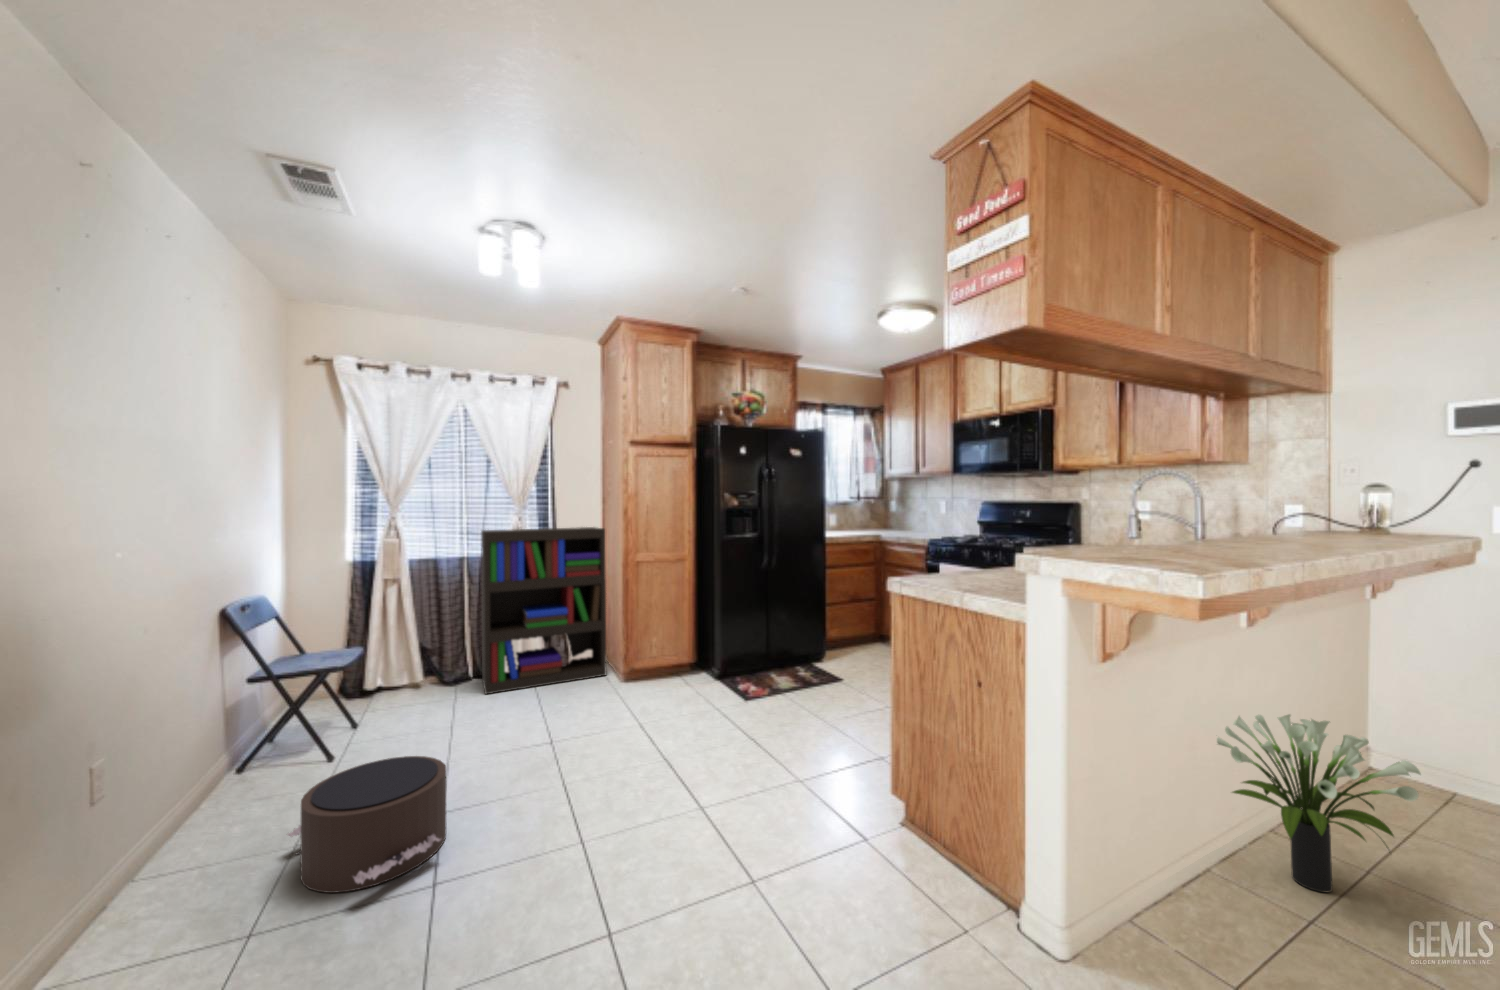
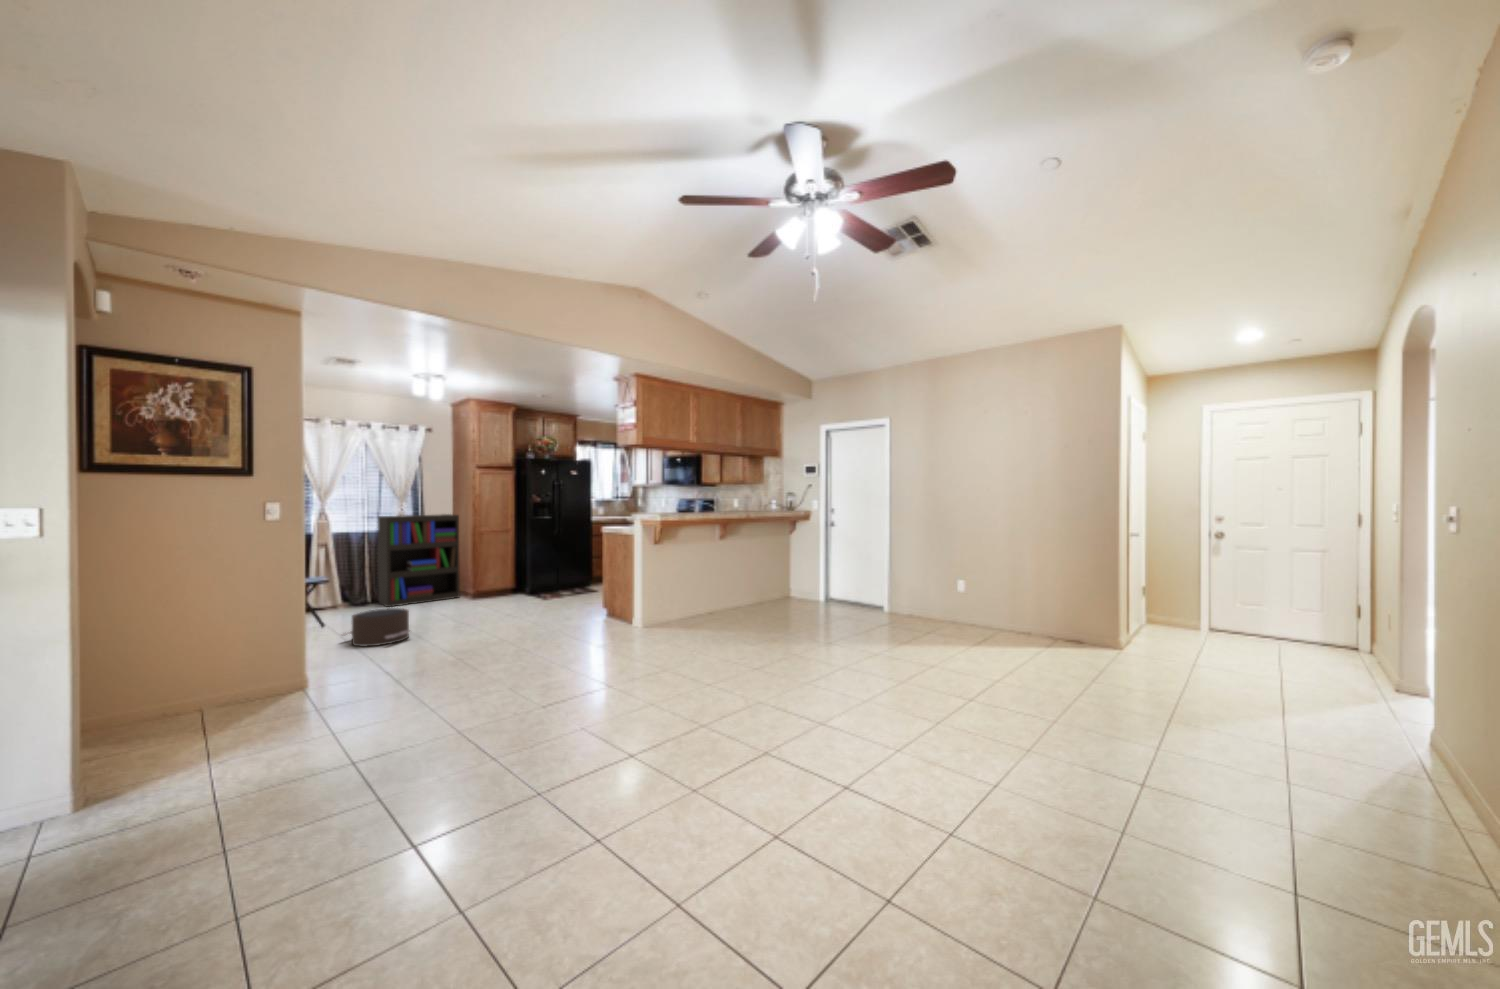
potted plant: present [1217,714,1421,892] -> none [698,569,744,620]

